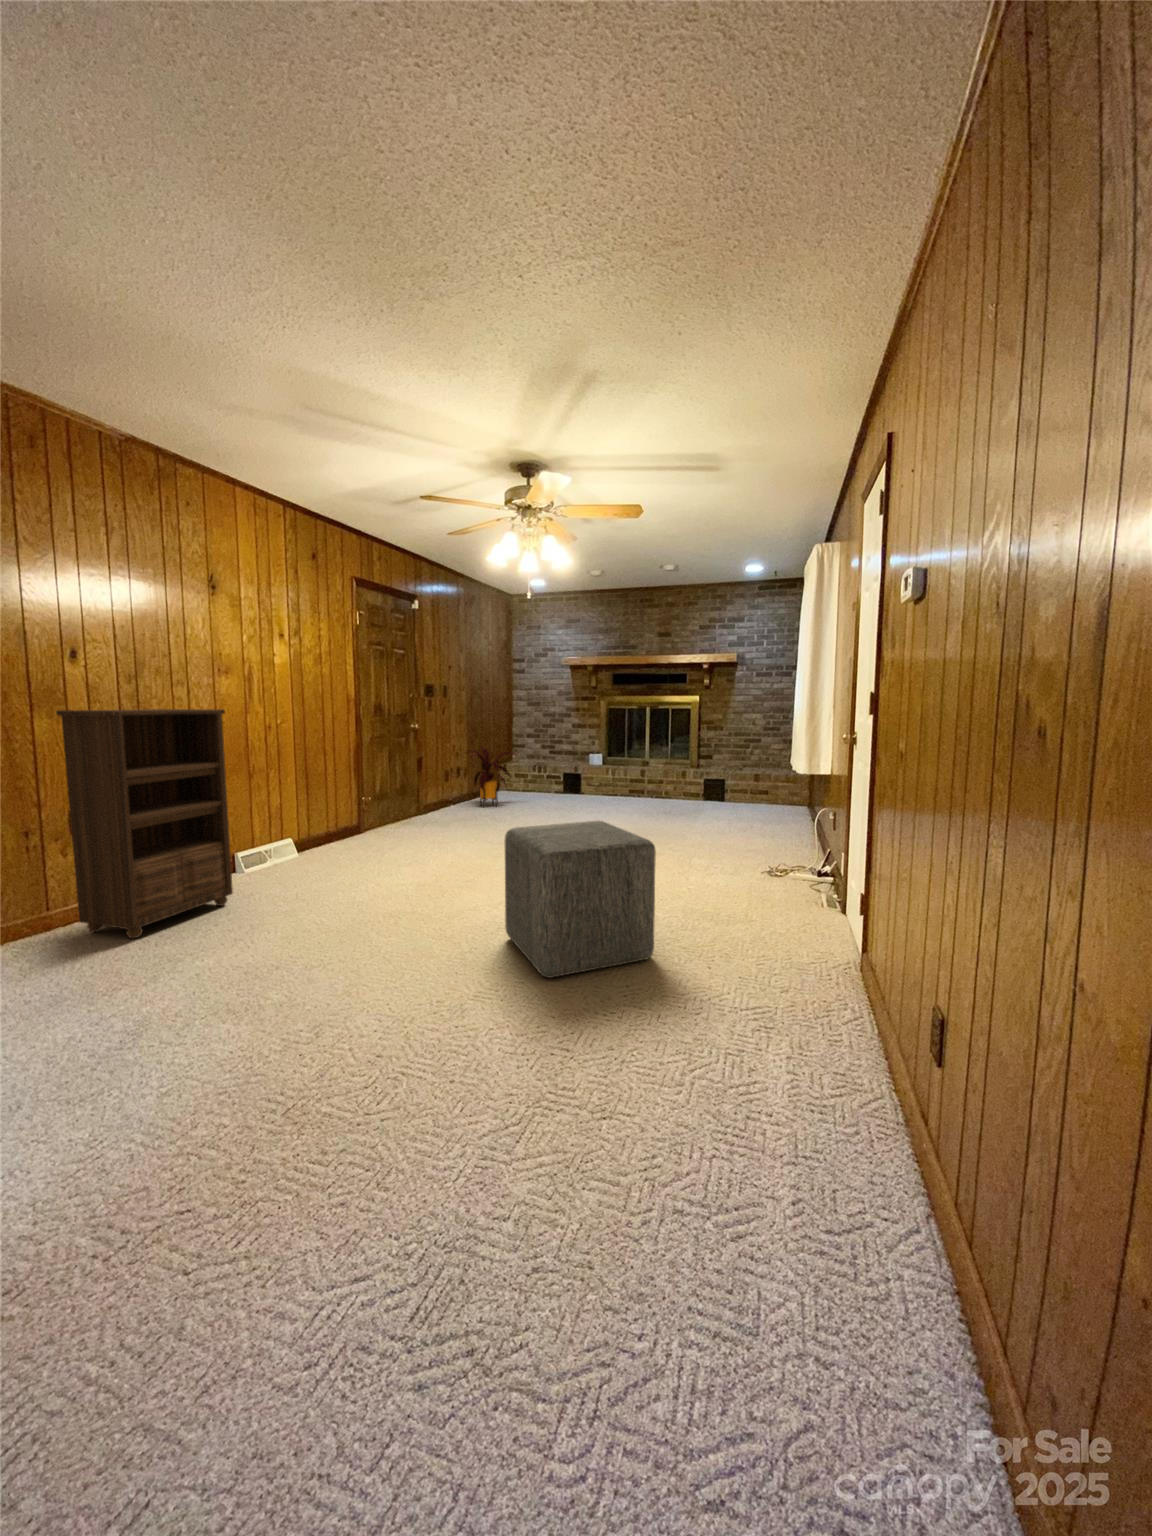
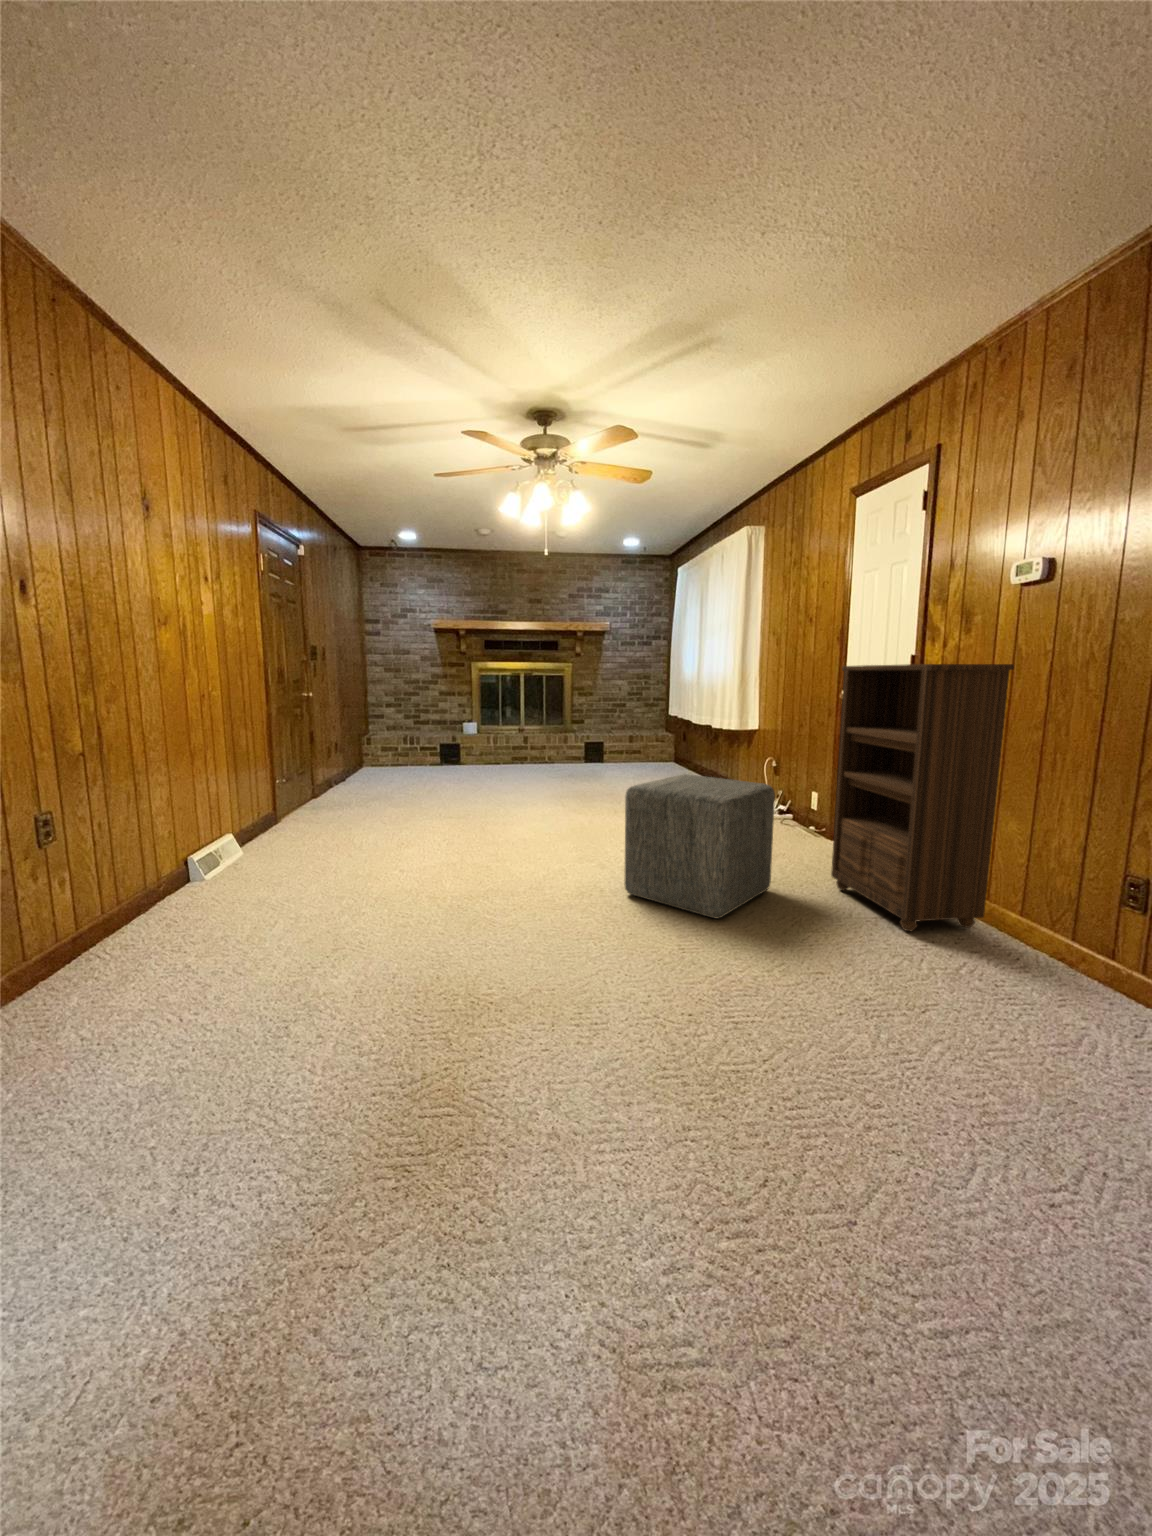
bookshelf: present [56,709,233,938] -> present [831,664,1014,931]
house plant: present [464,747,516,806] -> none [339,718,415,785]

